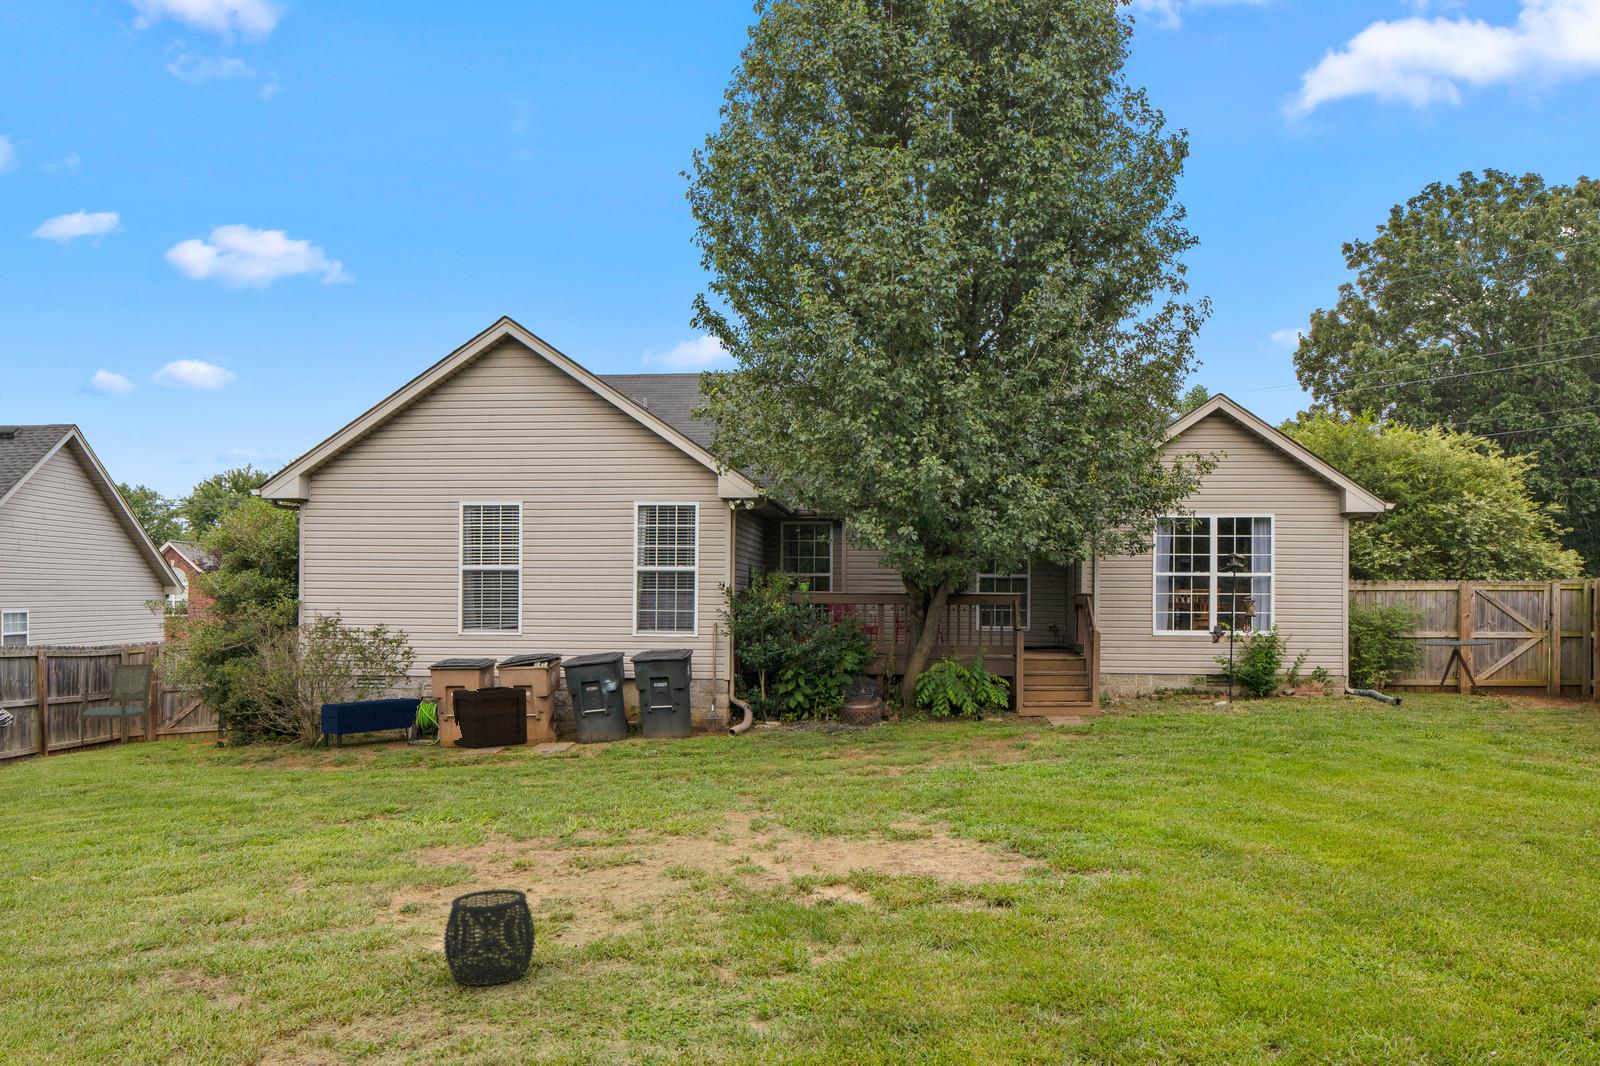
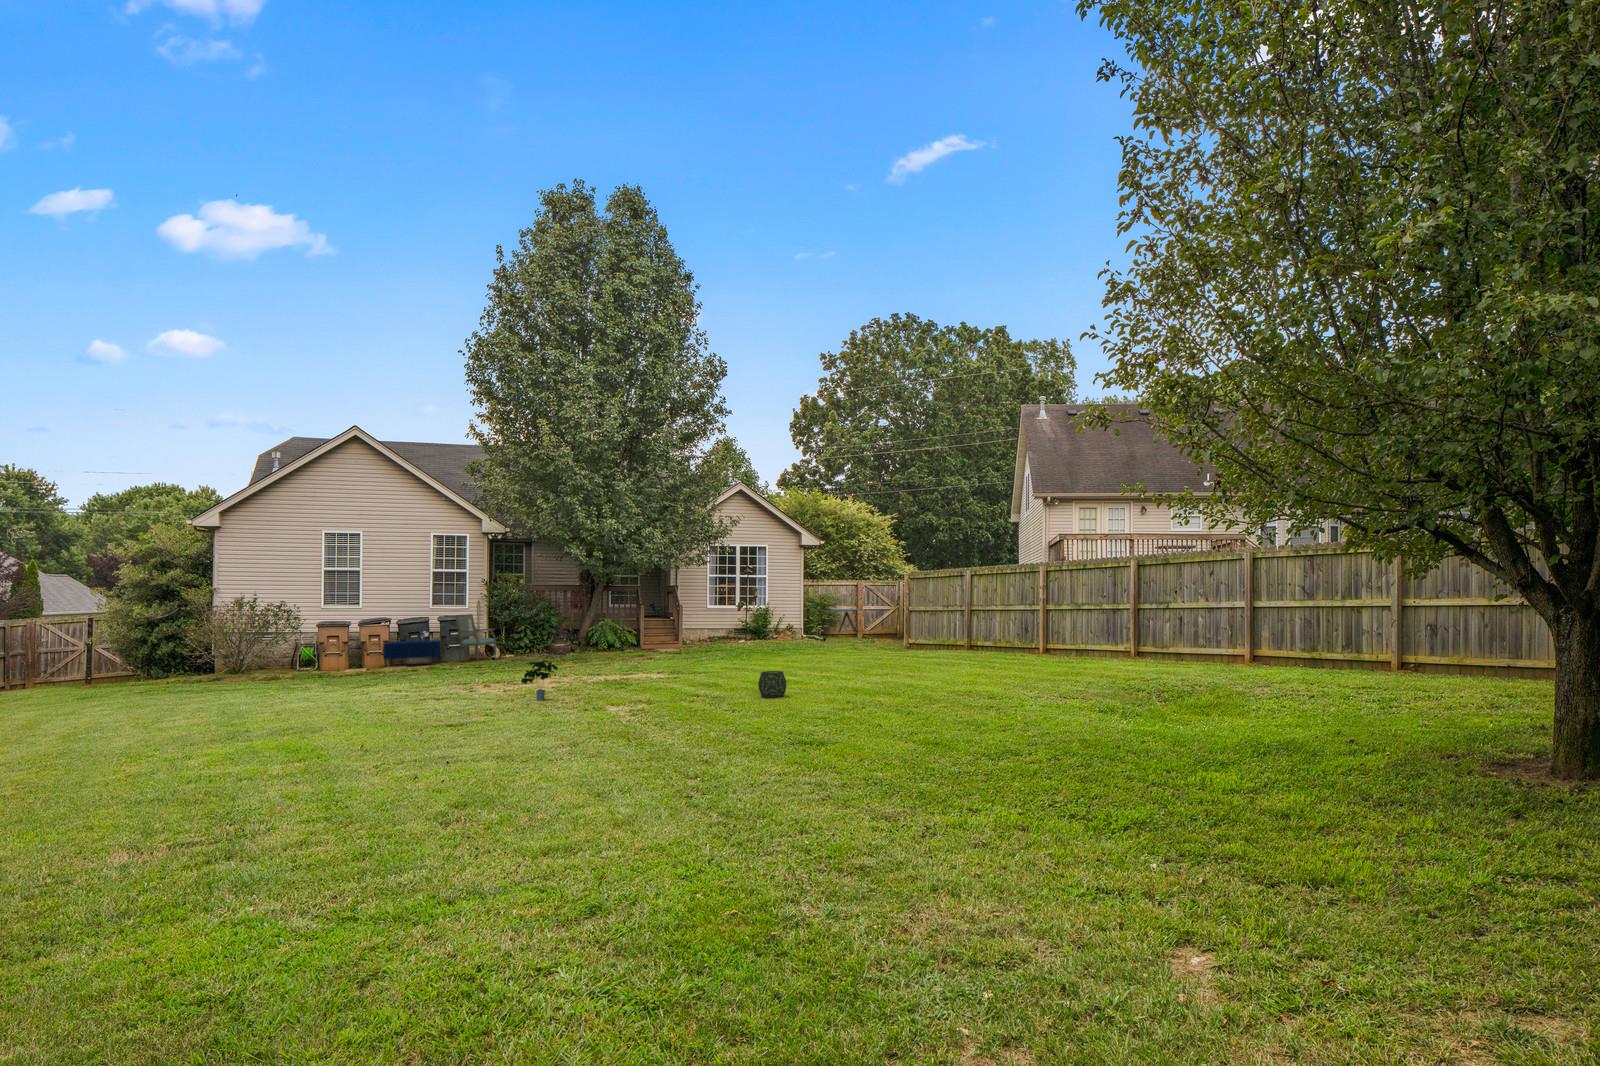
chair: present [80,664,153,745] -> present [455,614,496,661]
wooden crate: present [453,686,527,749] -> none [328,637,375,670]
bench: present [321,698,422,748] -> present [383,640,441,666]
potted plant: none [628,798,727,910] -> present [521,660,558,700]
woven basket: present [444,889,535,986] -> present [758,671,786,698]

